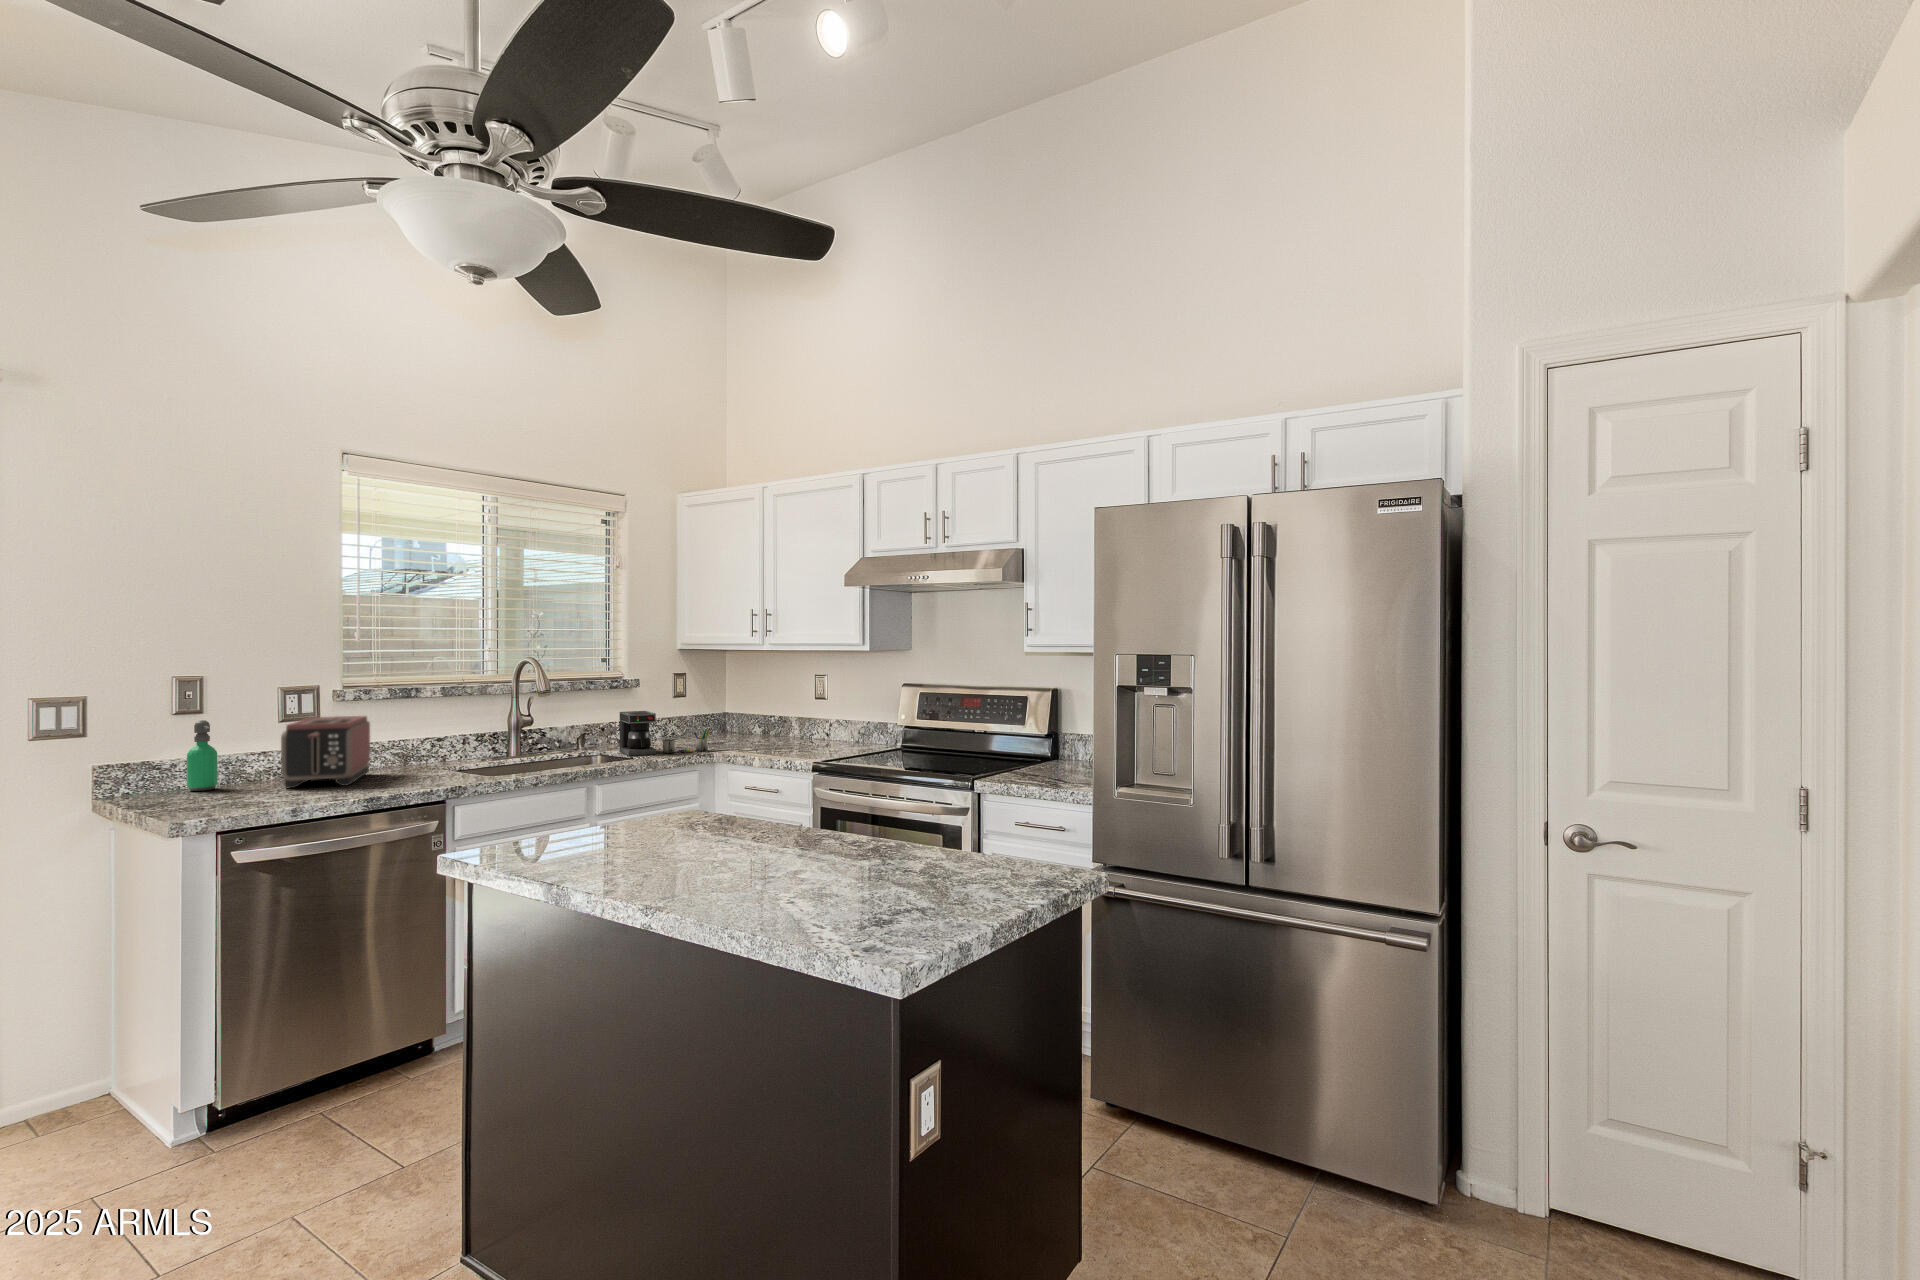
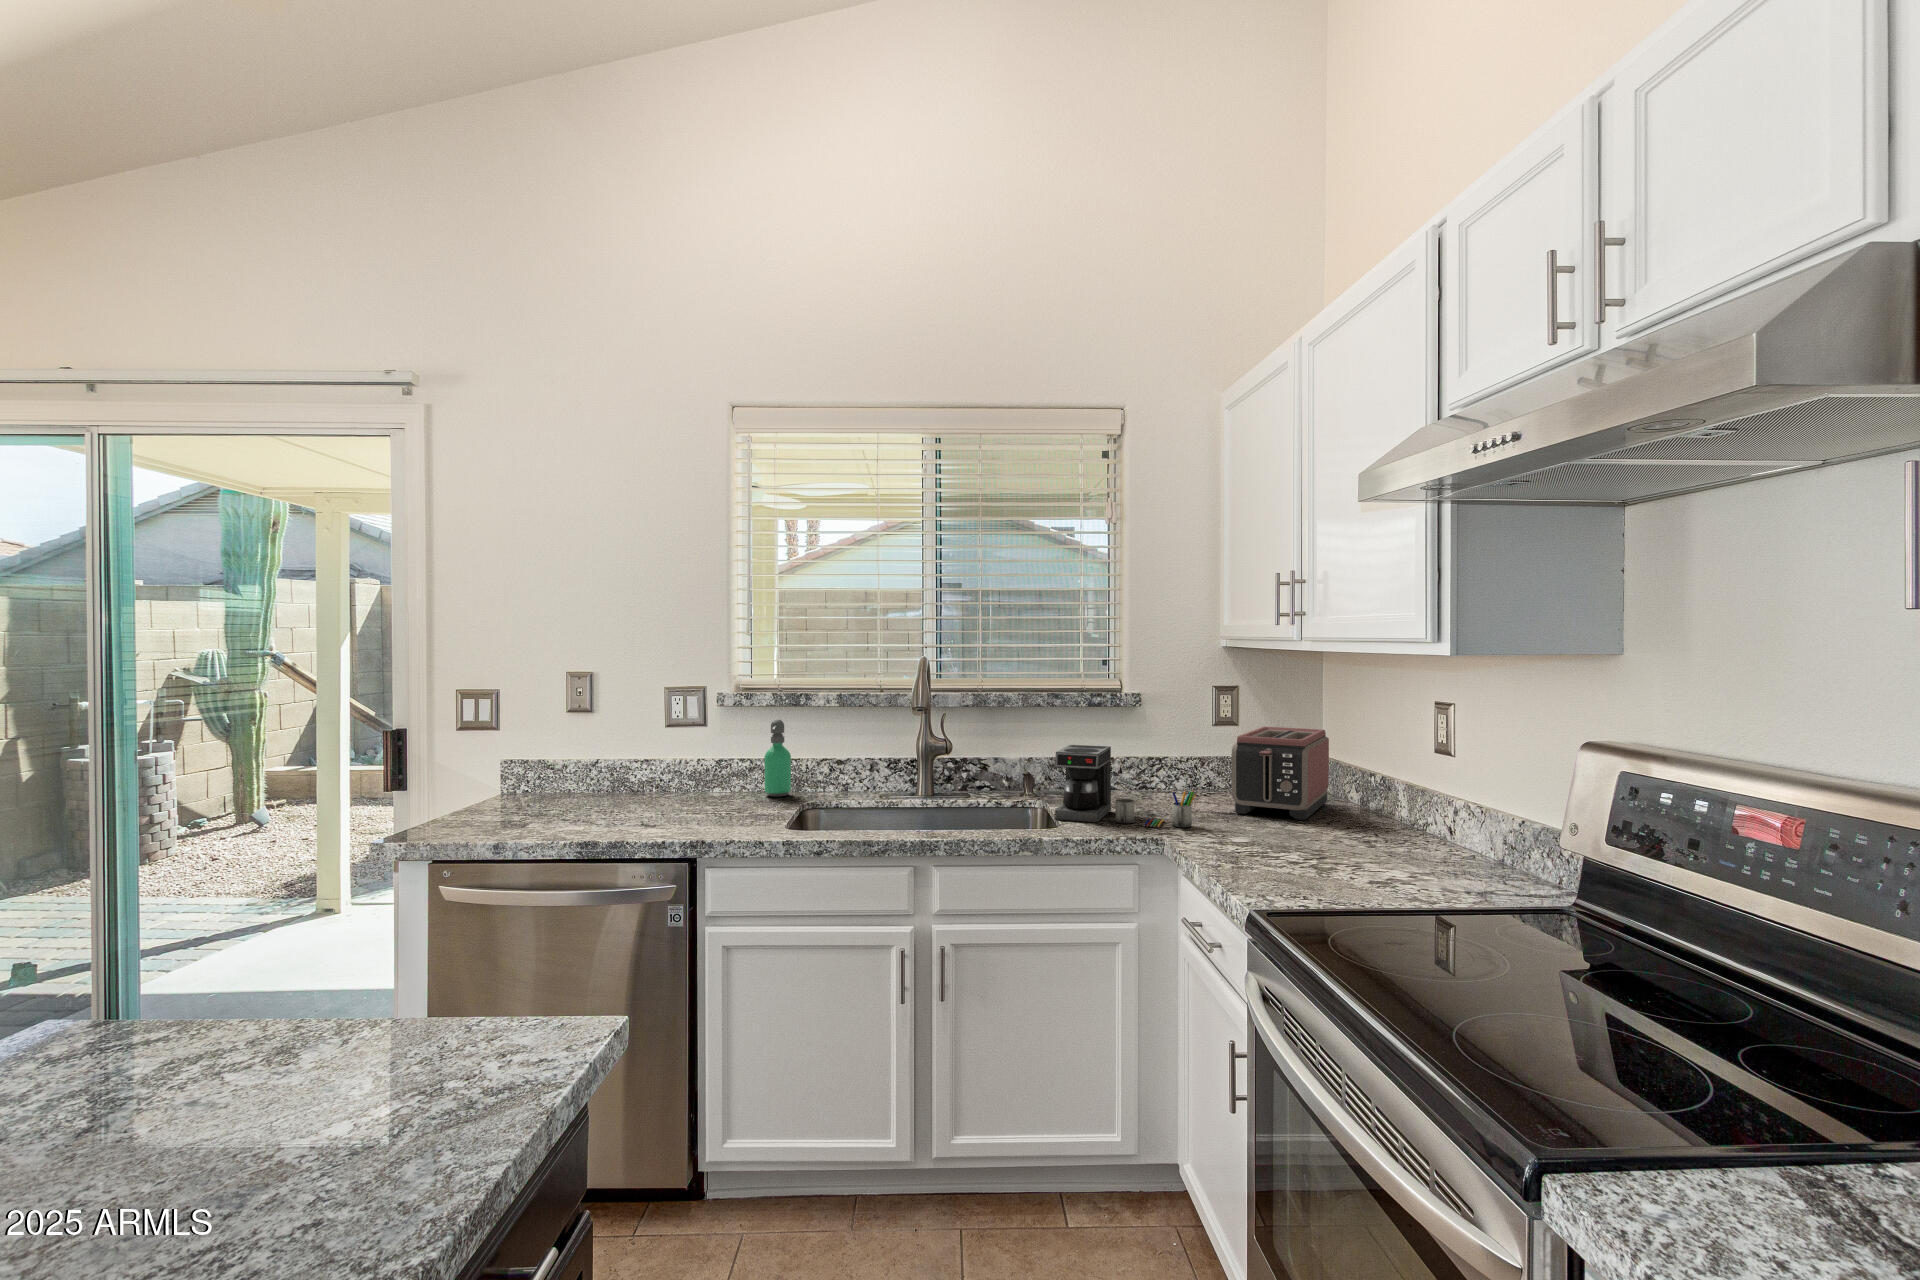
toaster: present [281,716,370,788] -> present [1231,727,1329,820]
soap dispenser: present [187,720,217,791] -> present [764,720,791,796]

